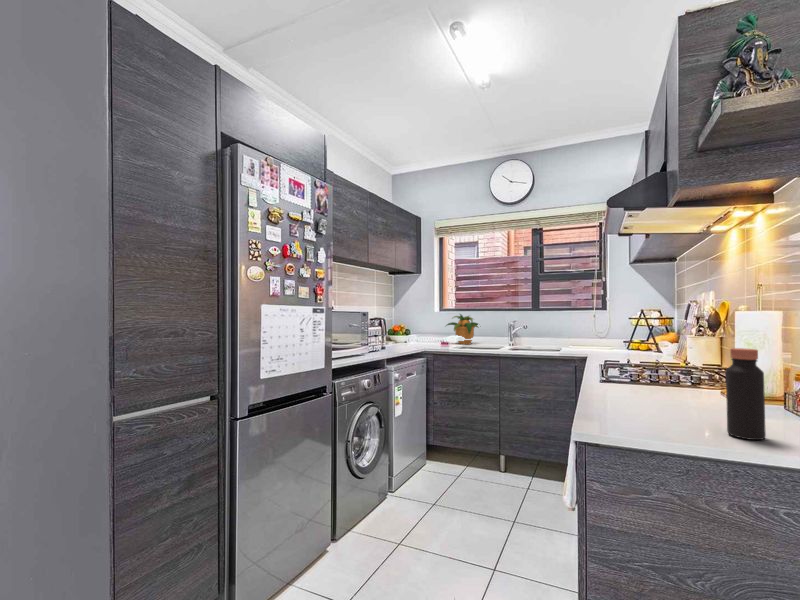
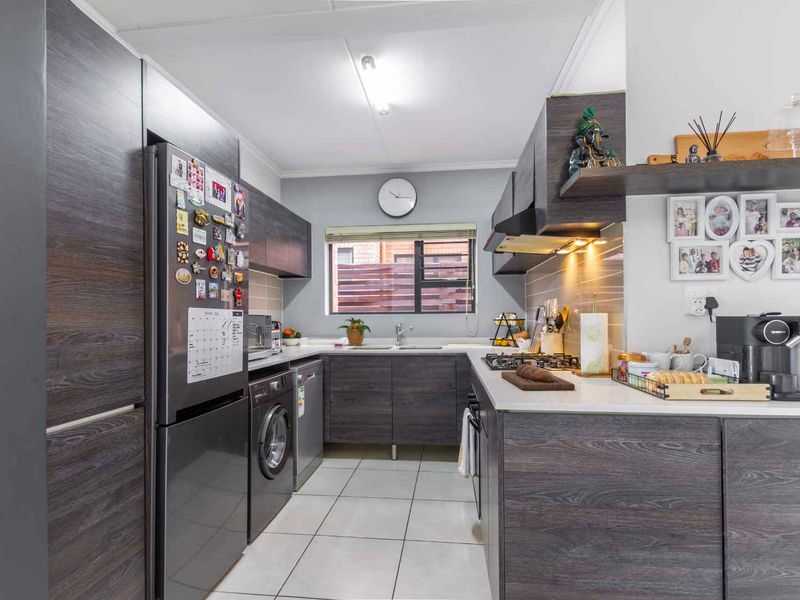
bottle: present [726,348,766,440] -> none [586,339,609,400]
bread loaf: none [613,378,715,419] -> present [501,364,575,390]

